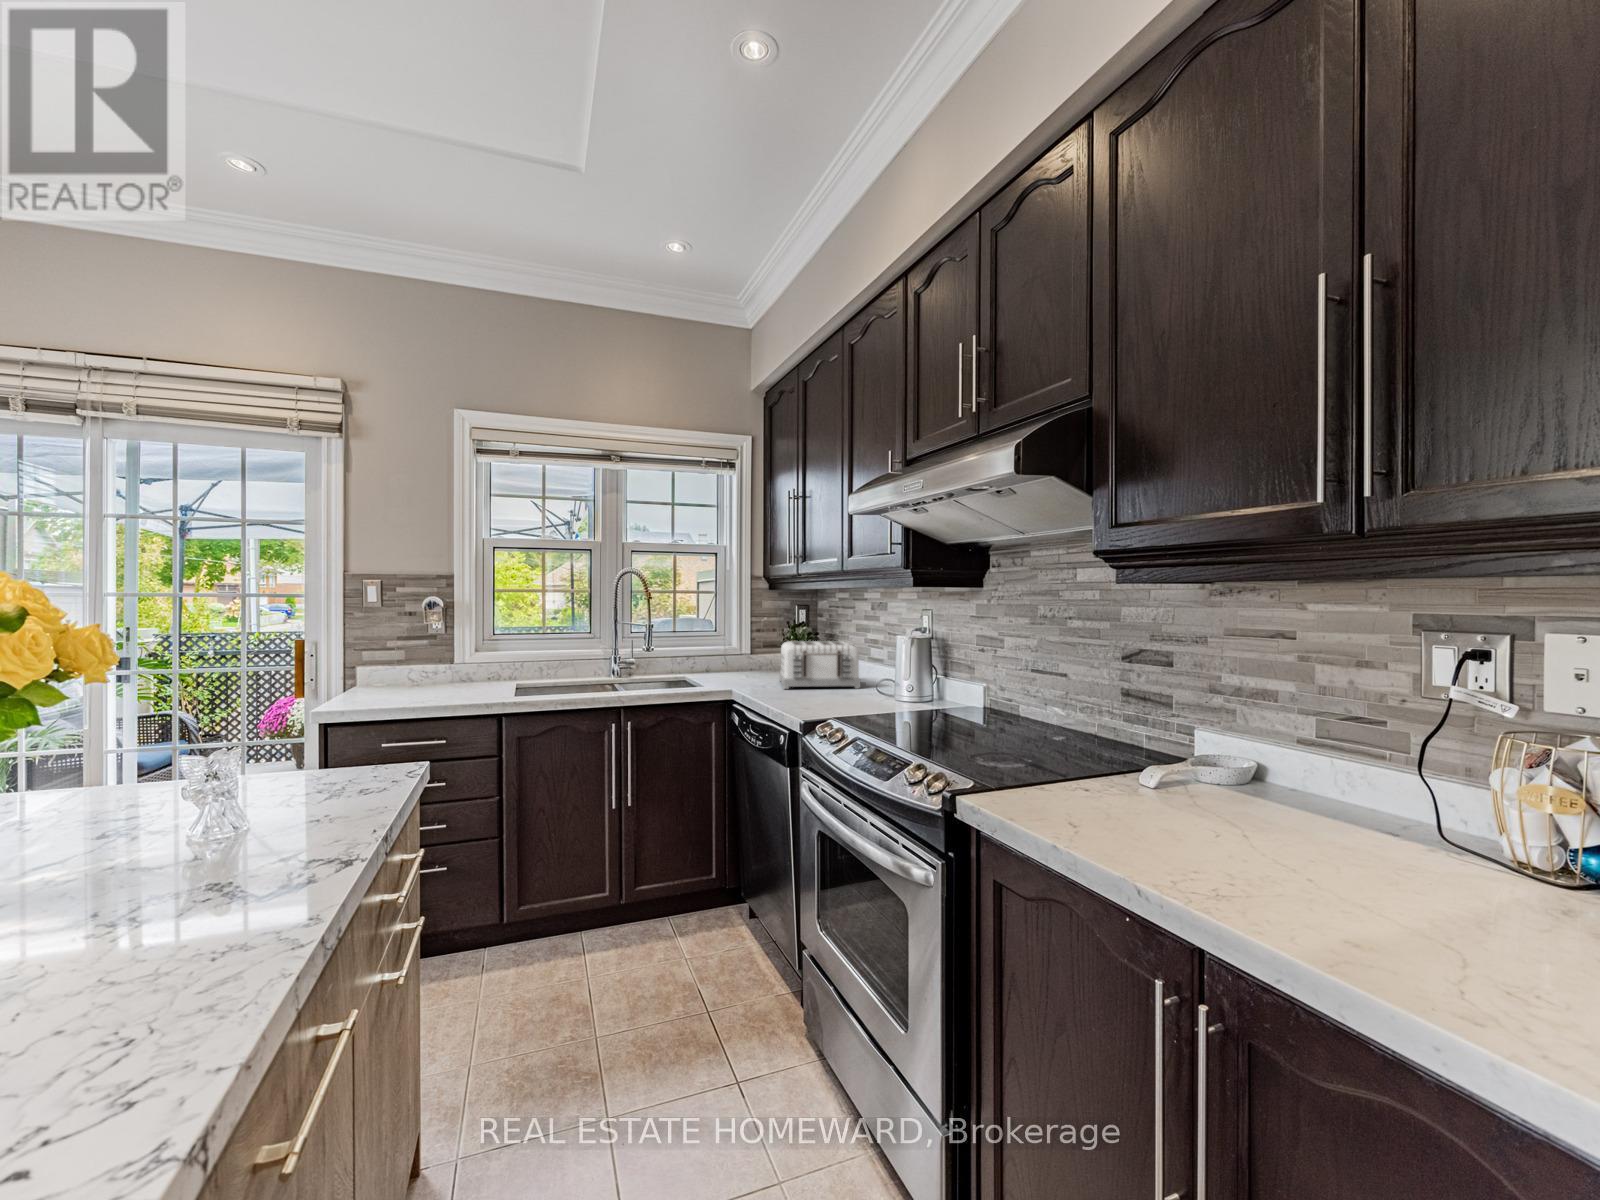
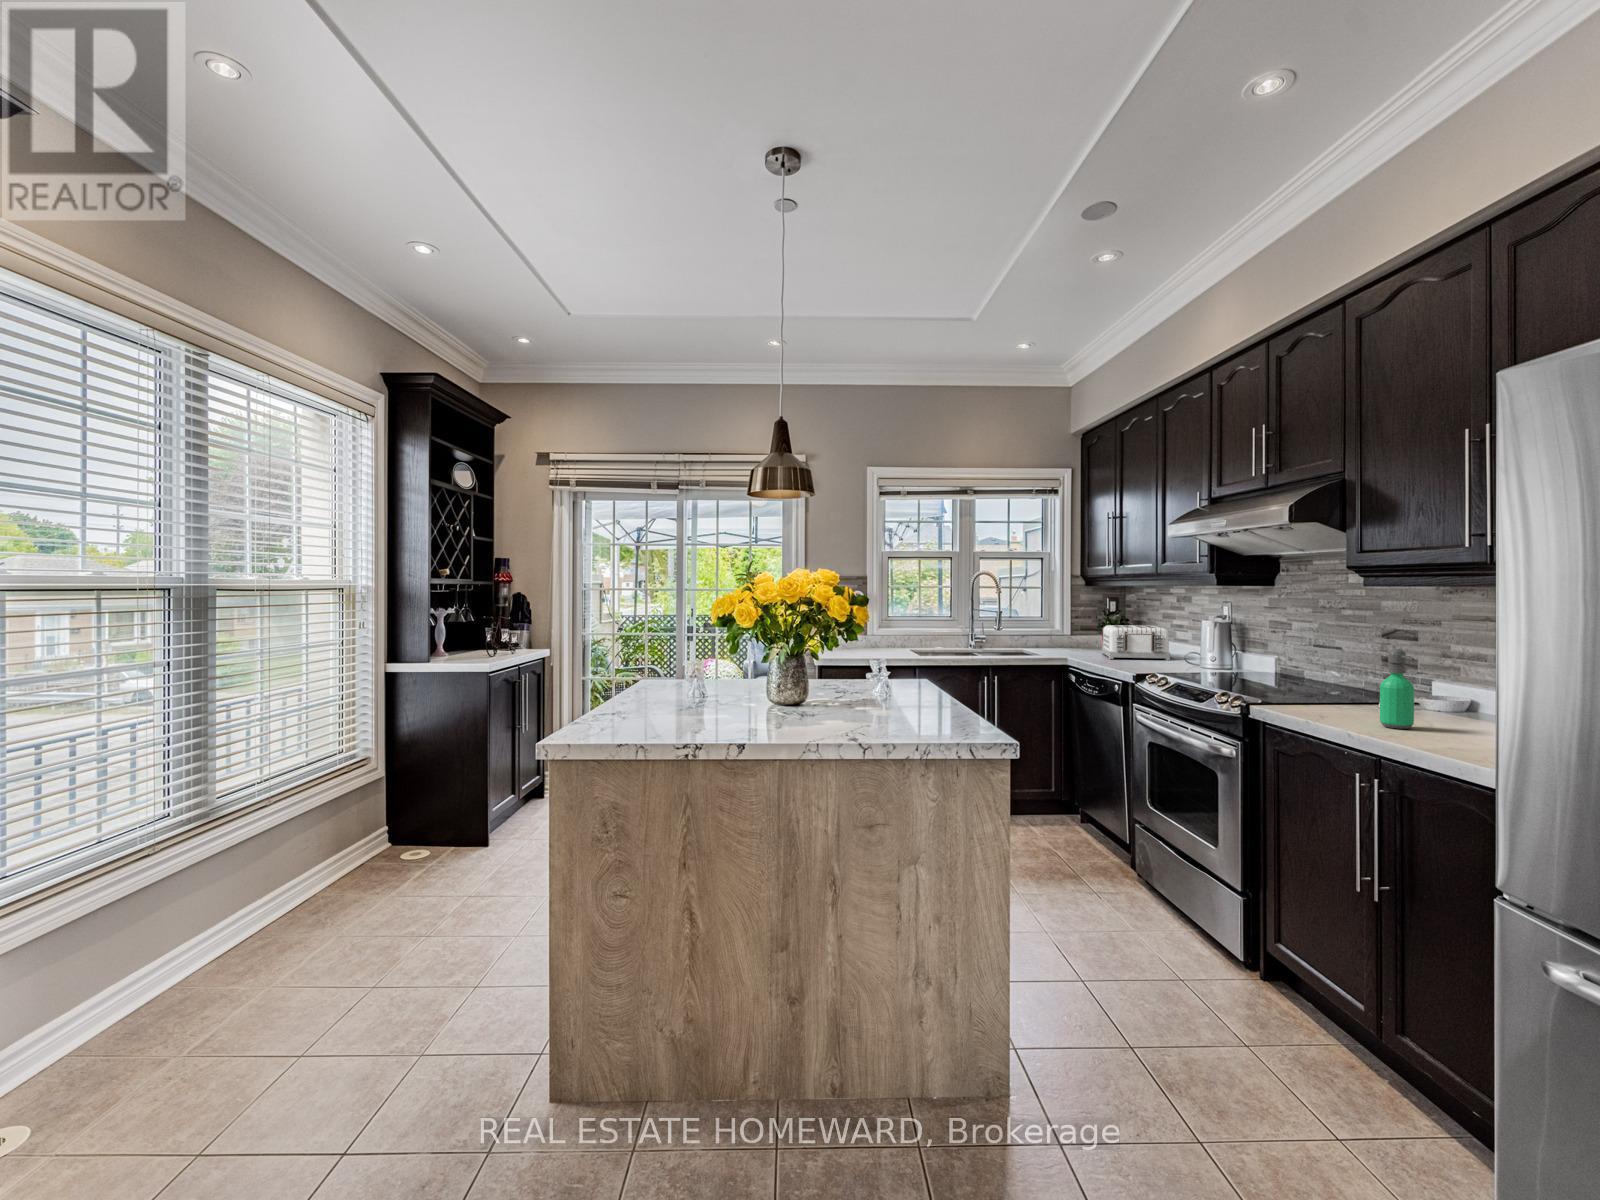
soap dispenser: none [1163,694,1226,849] -> present [1380,649,1414,729]

